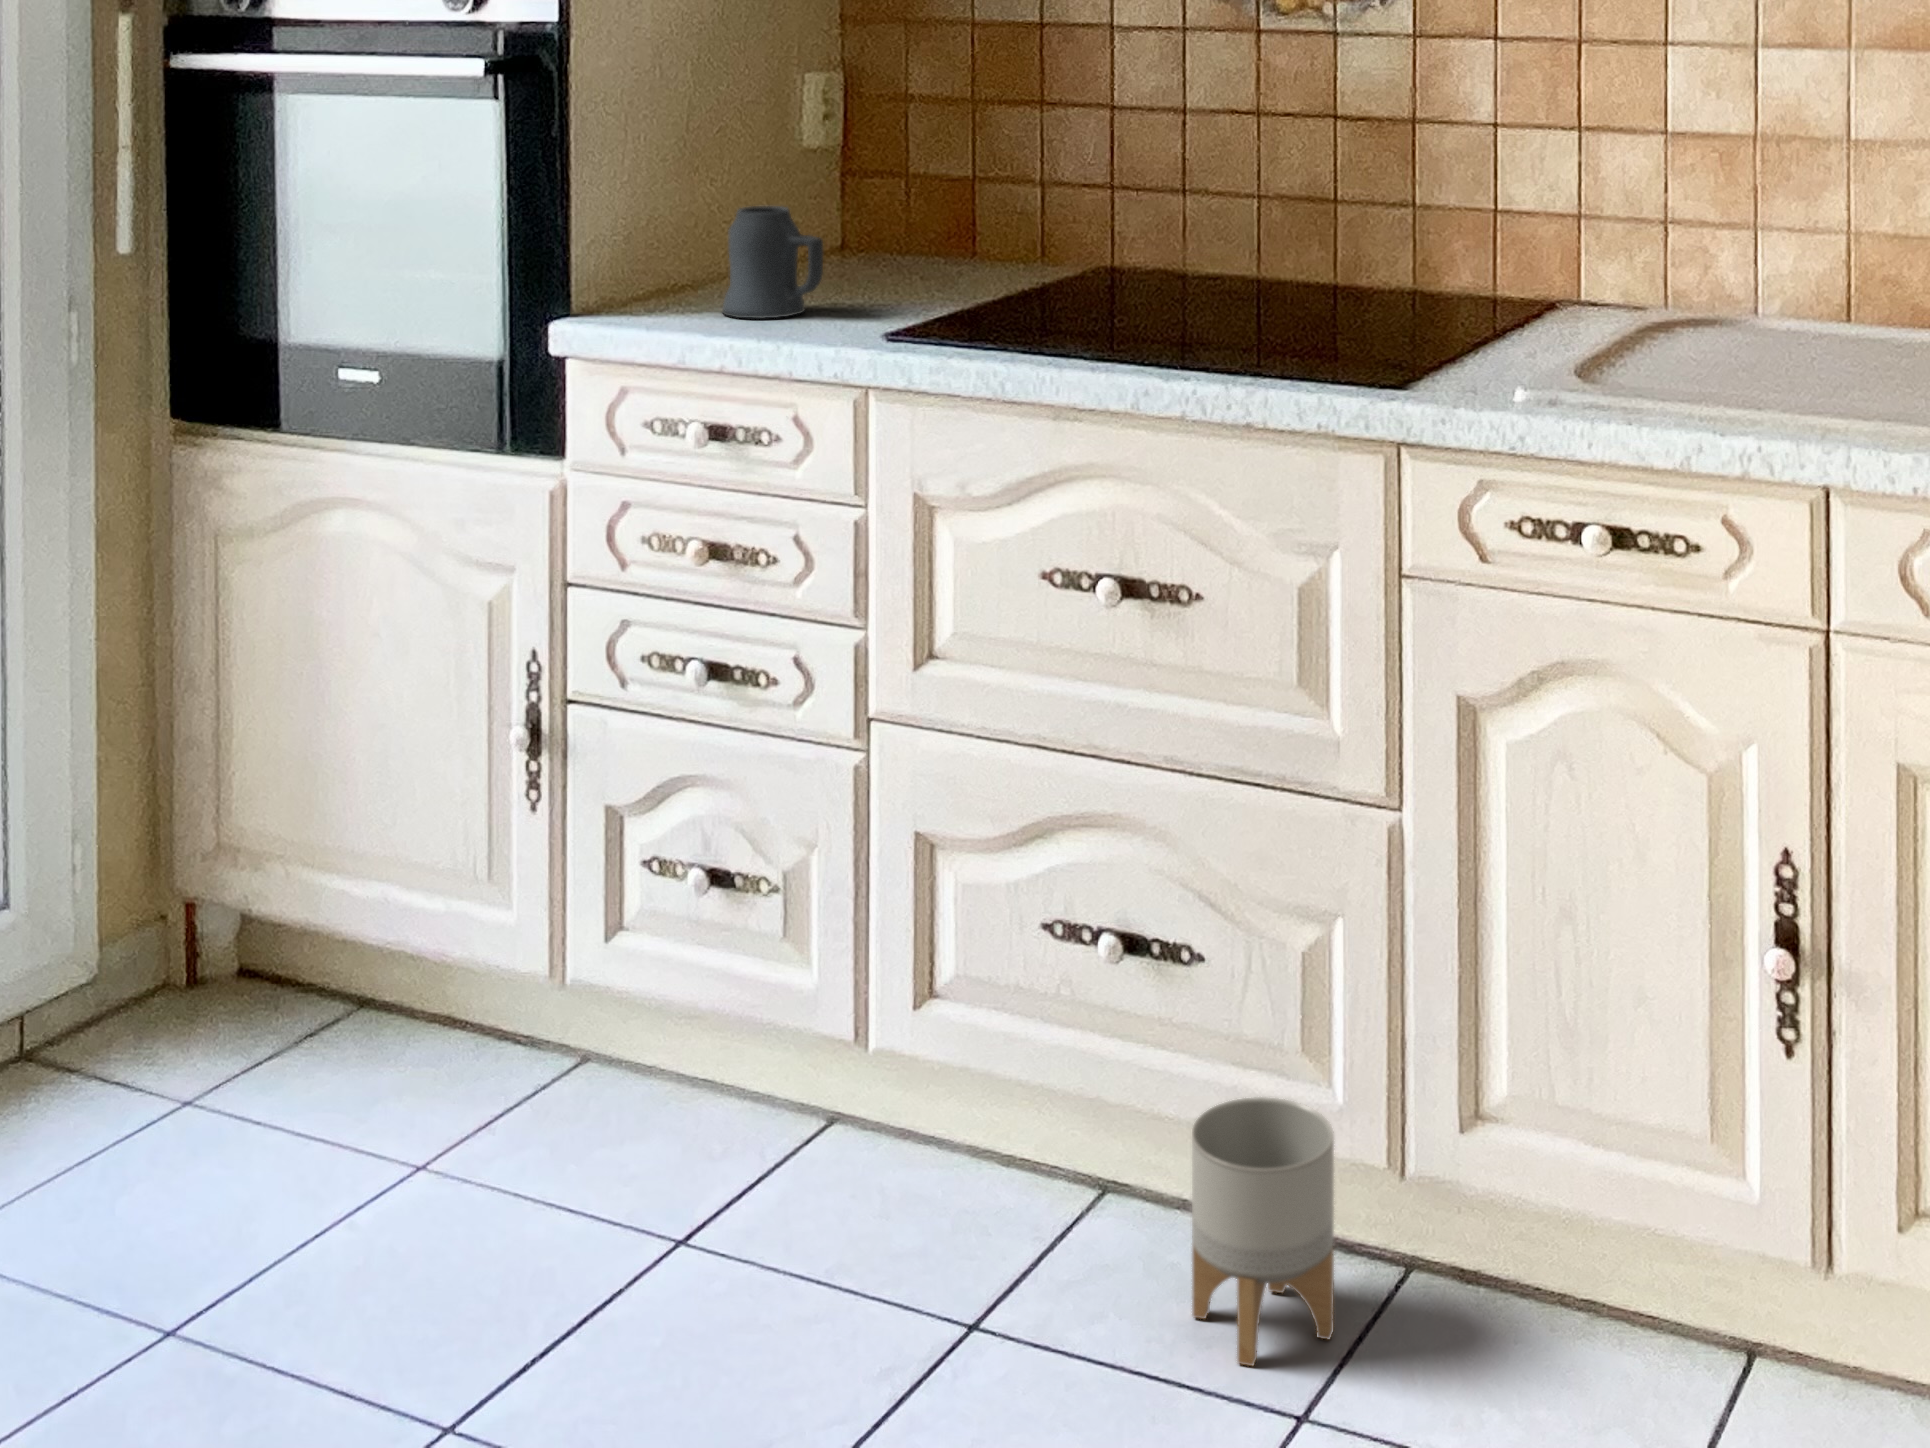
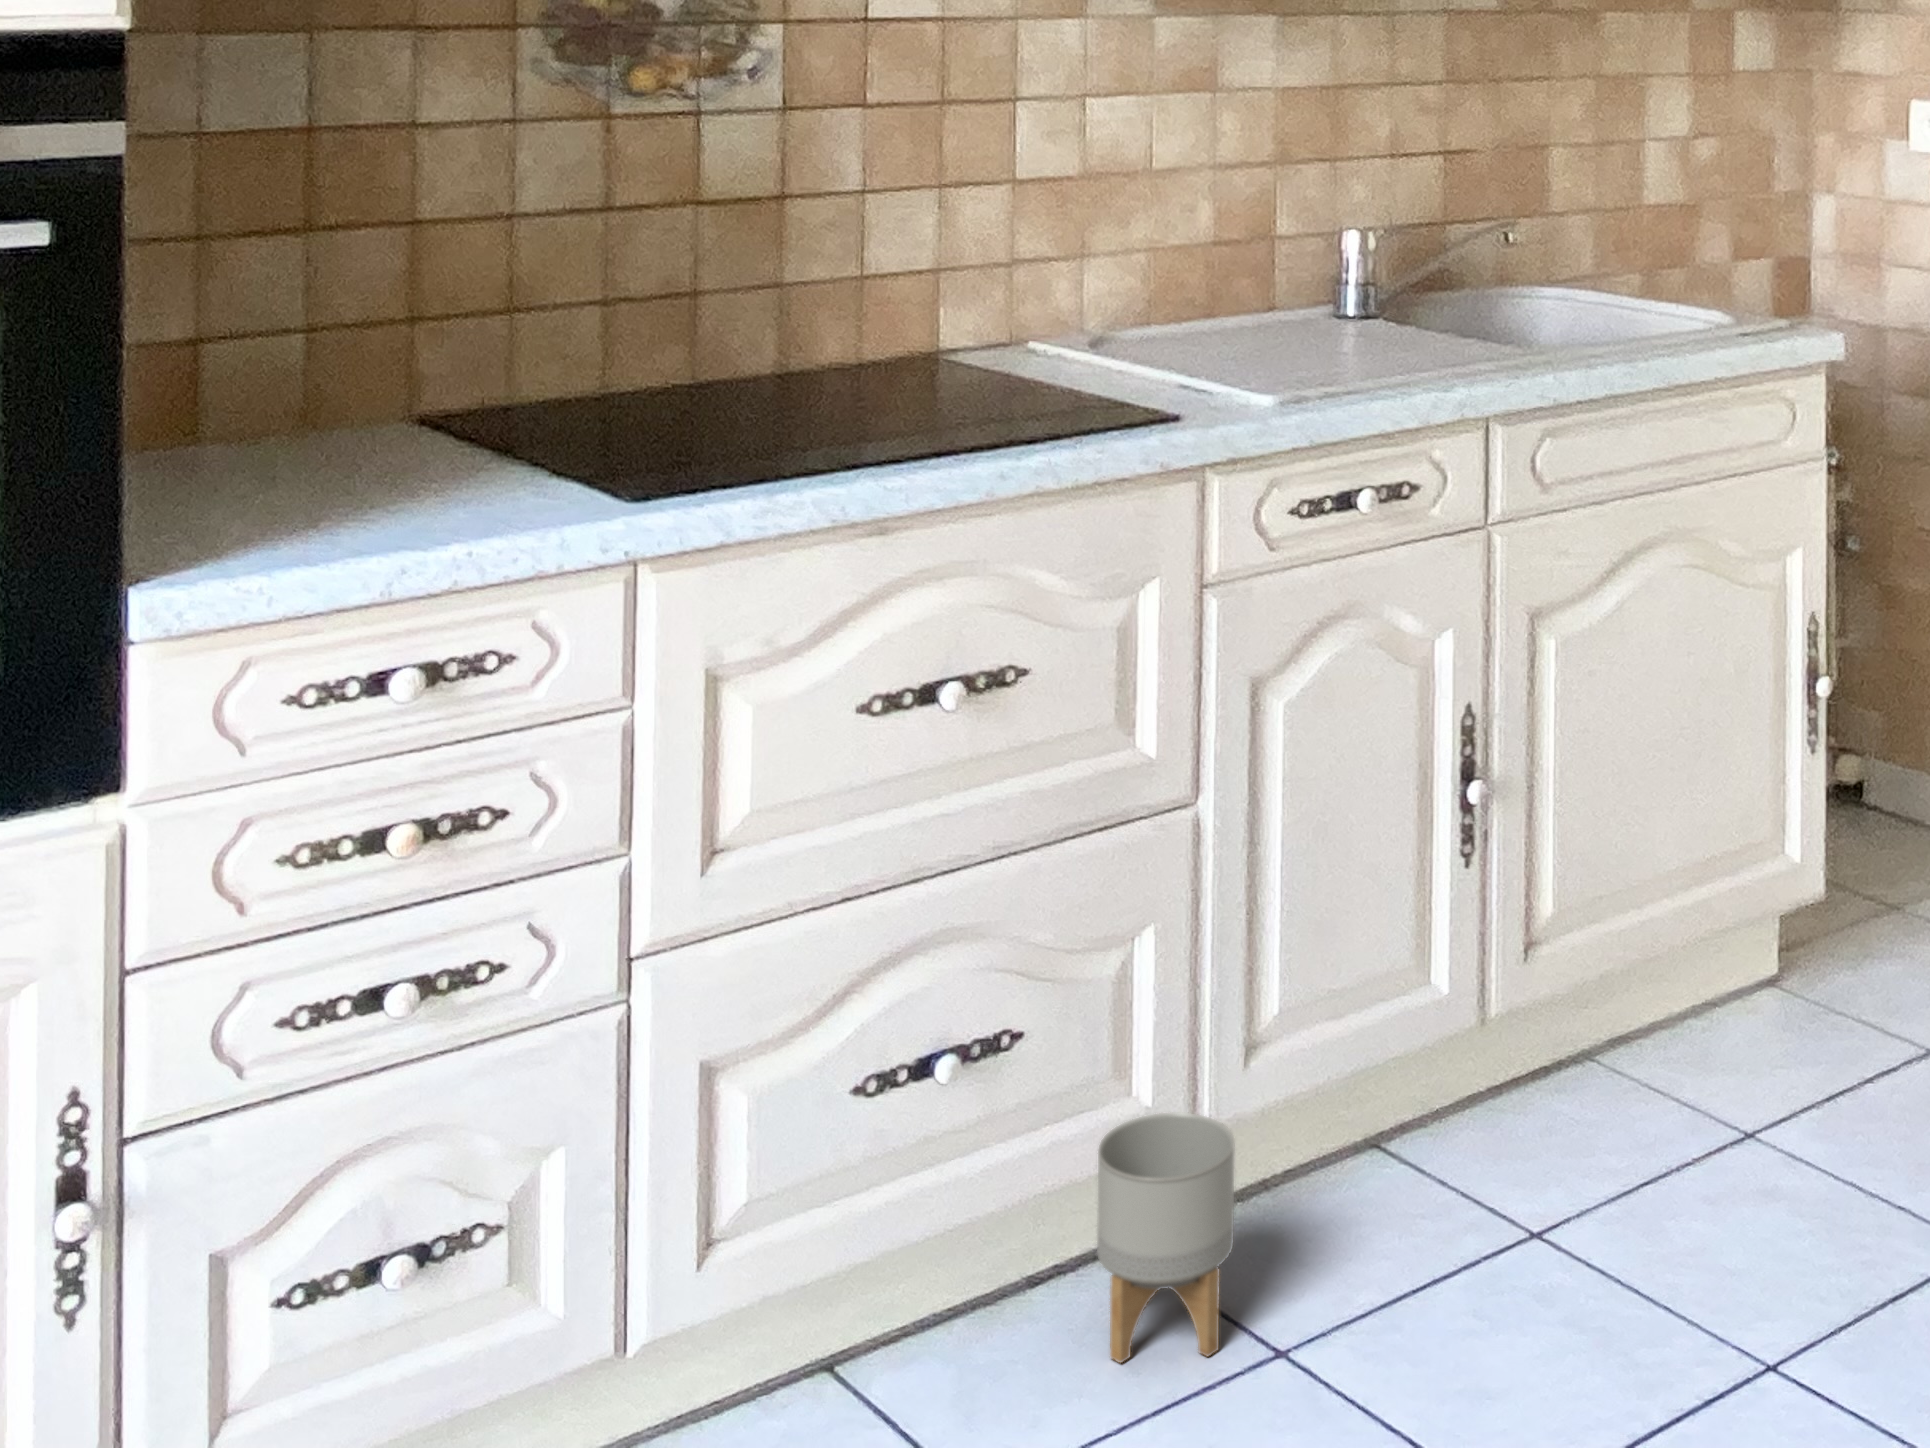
mug: present [722,206,823,318] -> none [289,380,449,536]

